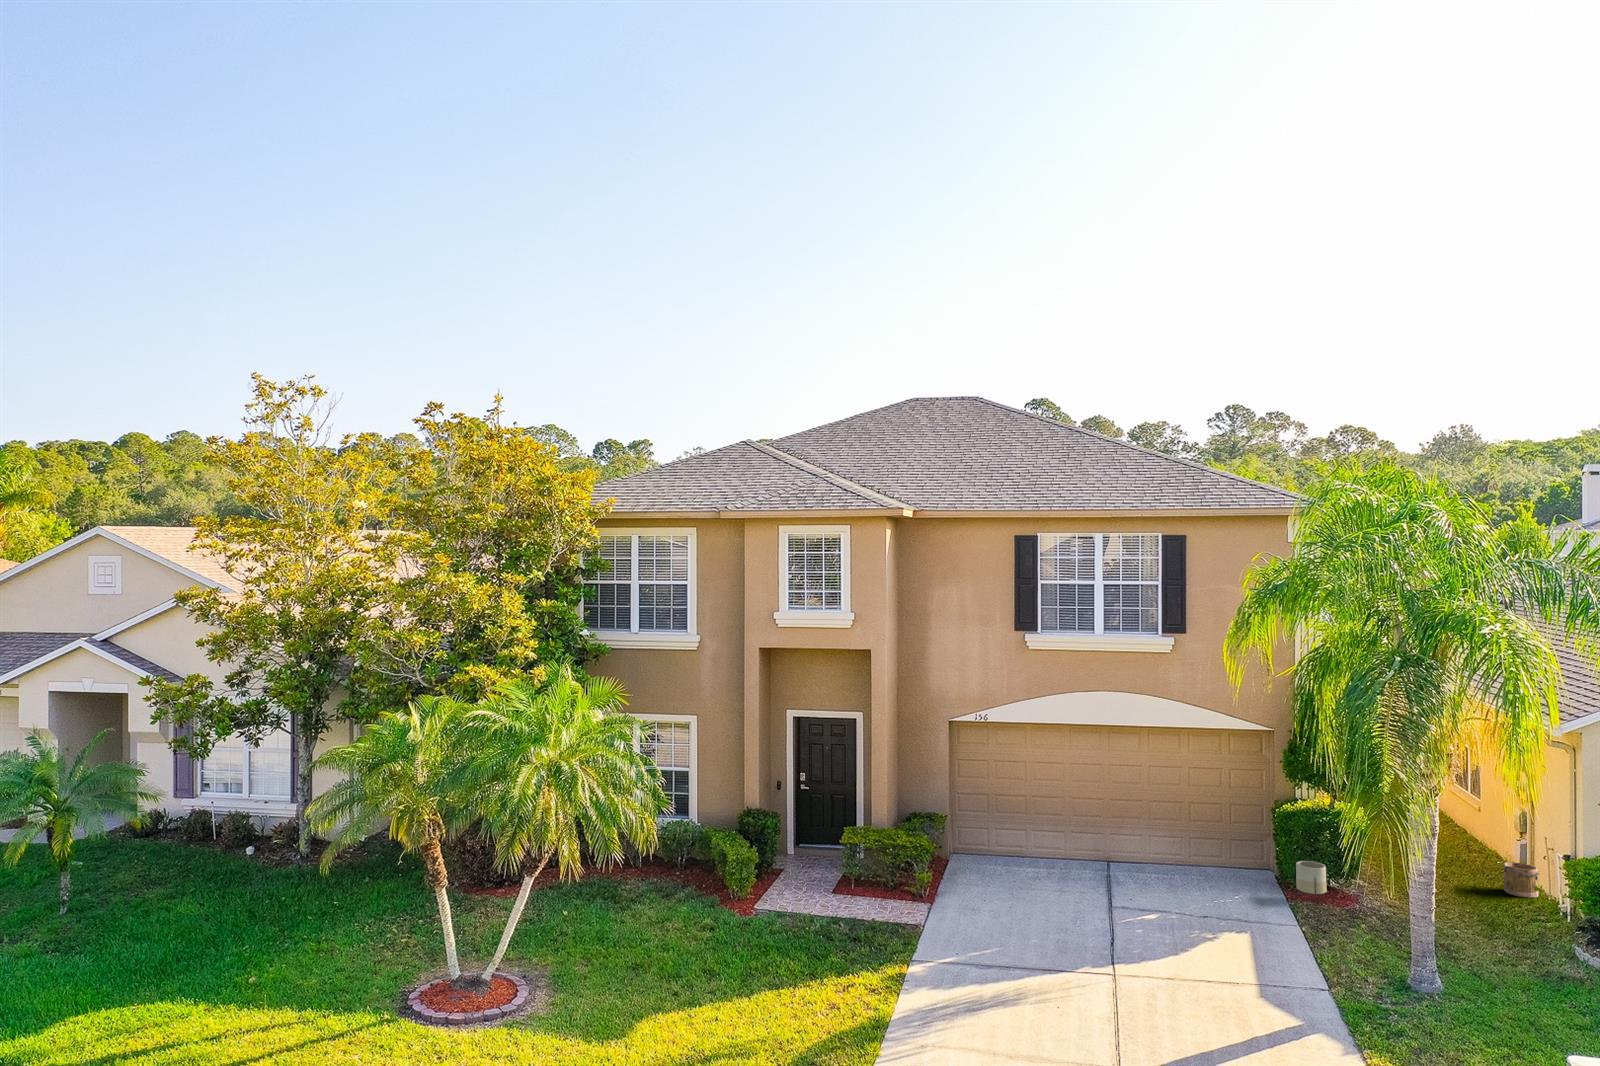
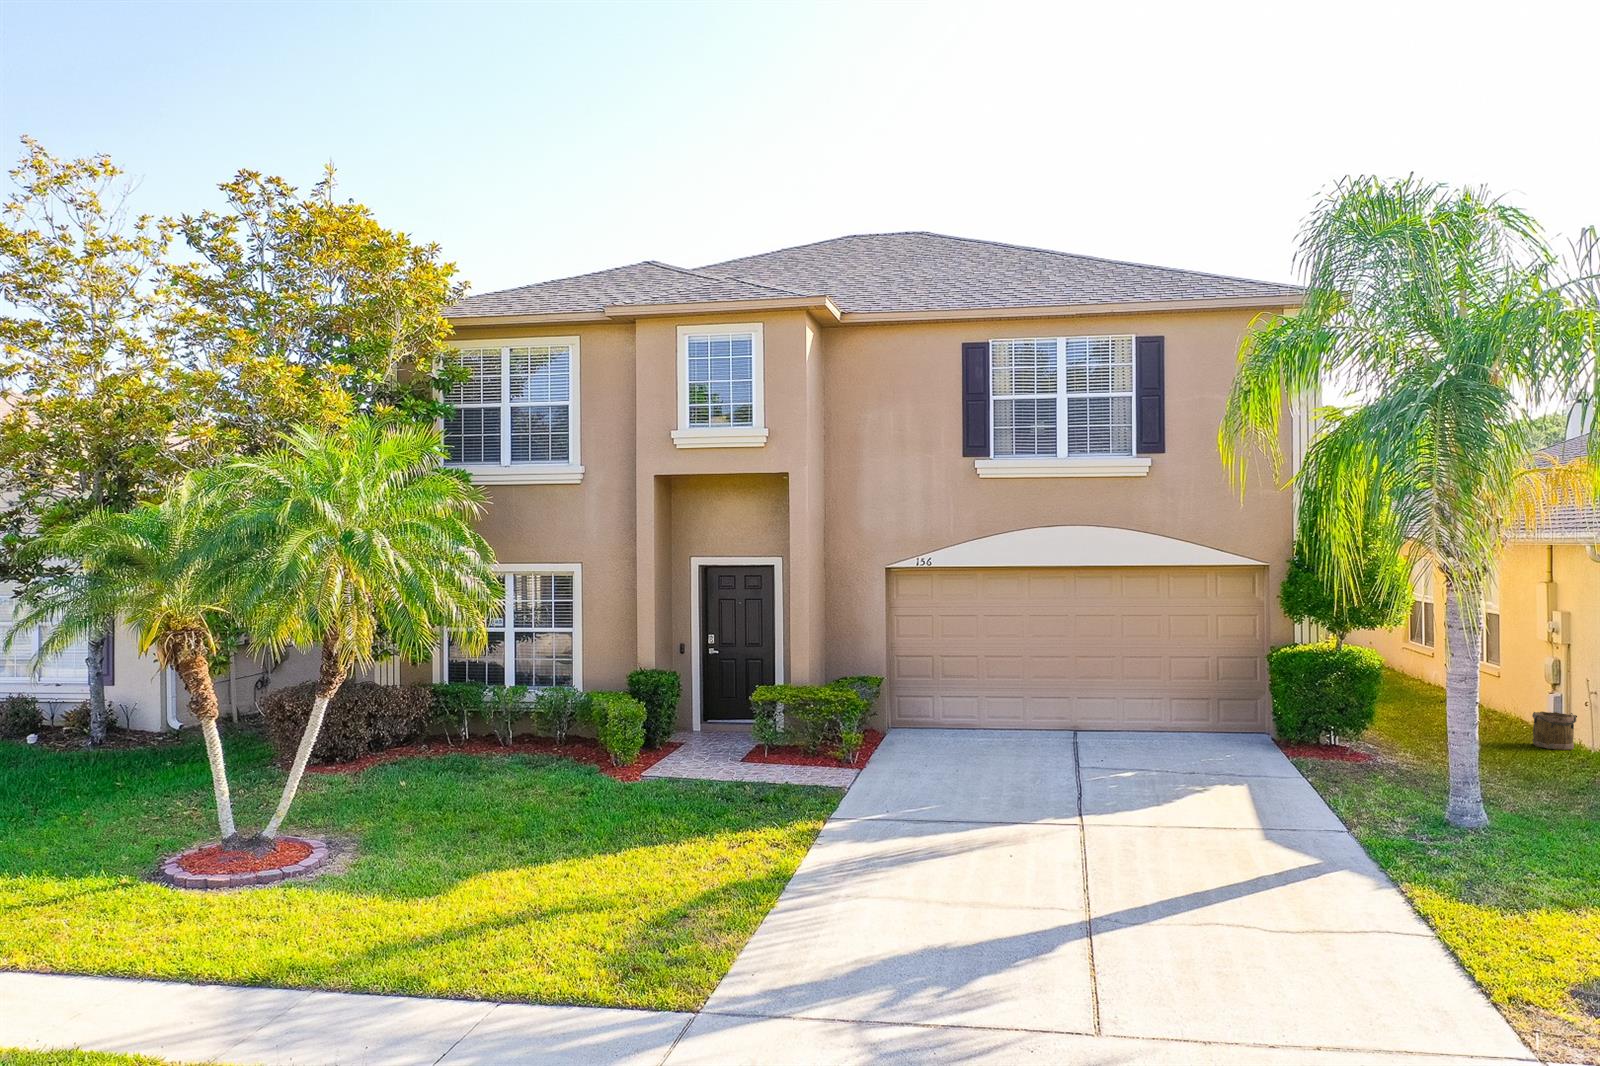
planter: present [1296,861,1327,905] -> none [1295,711,1331,761]

